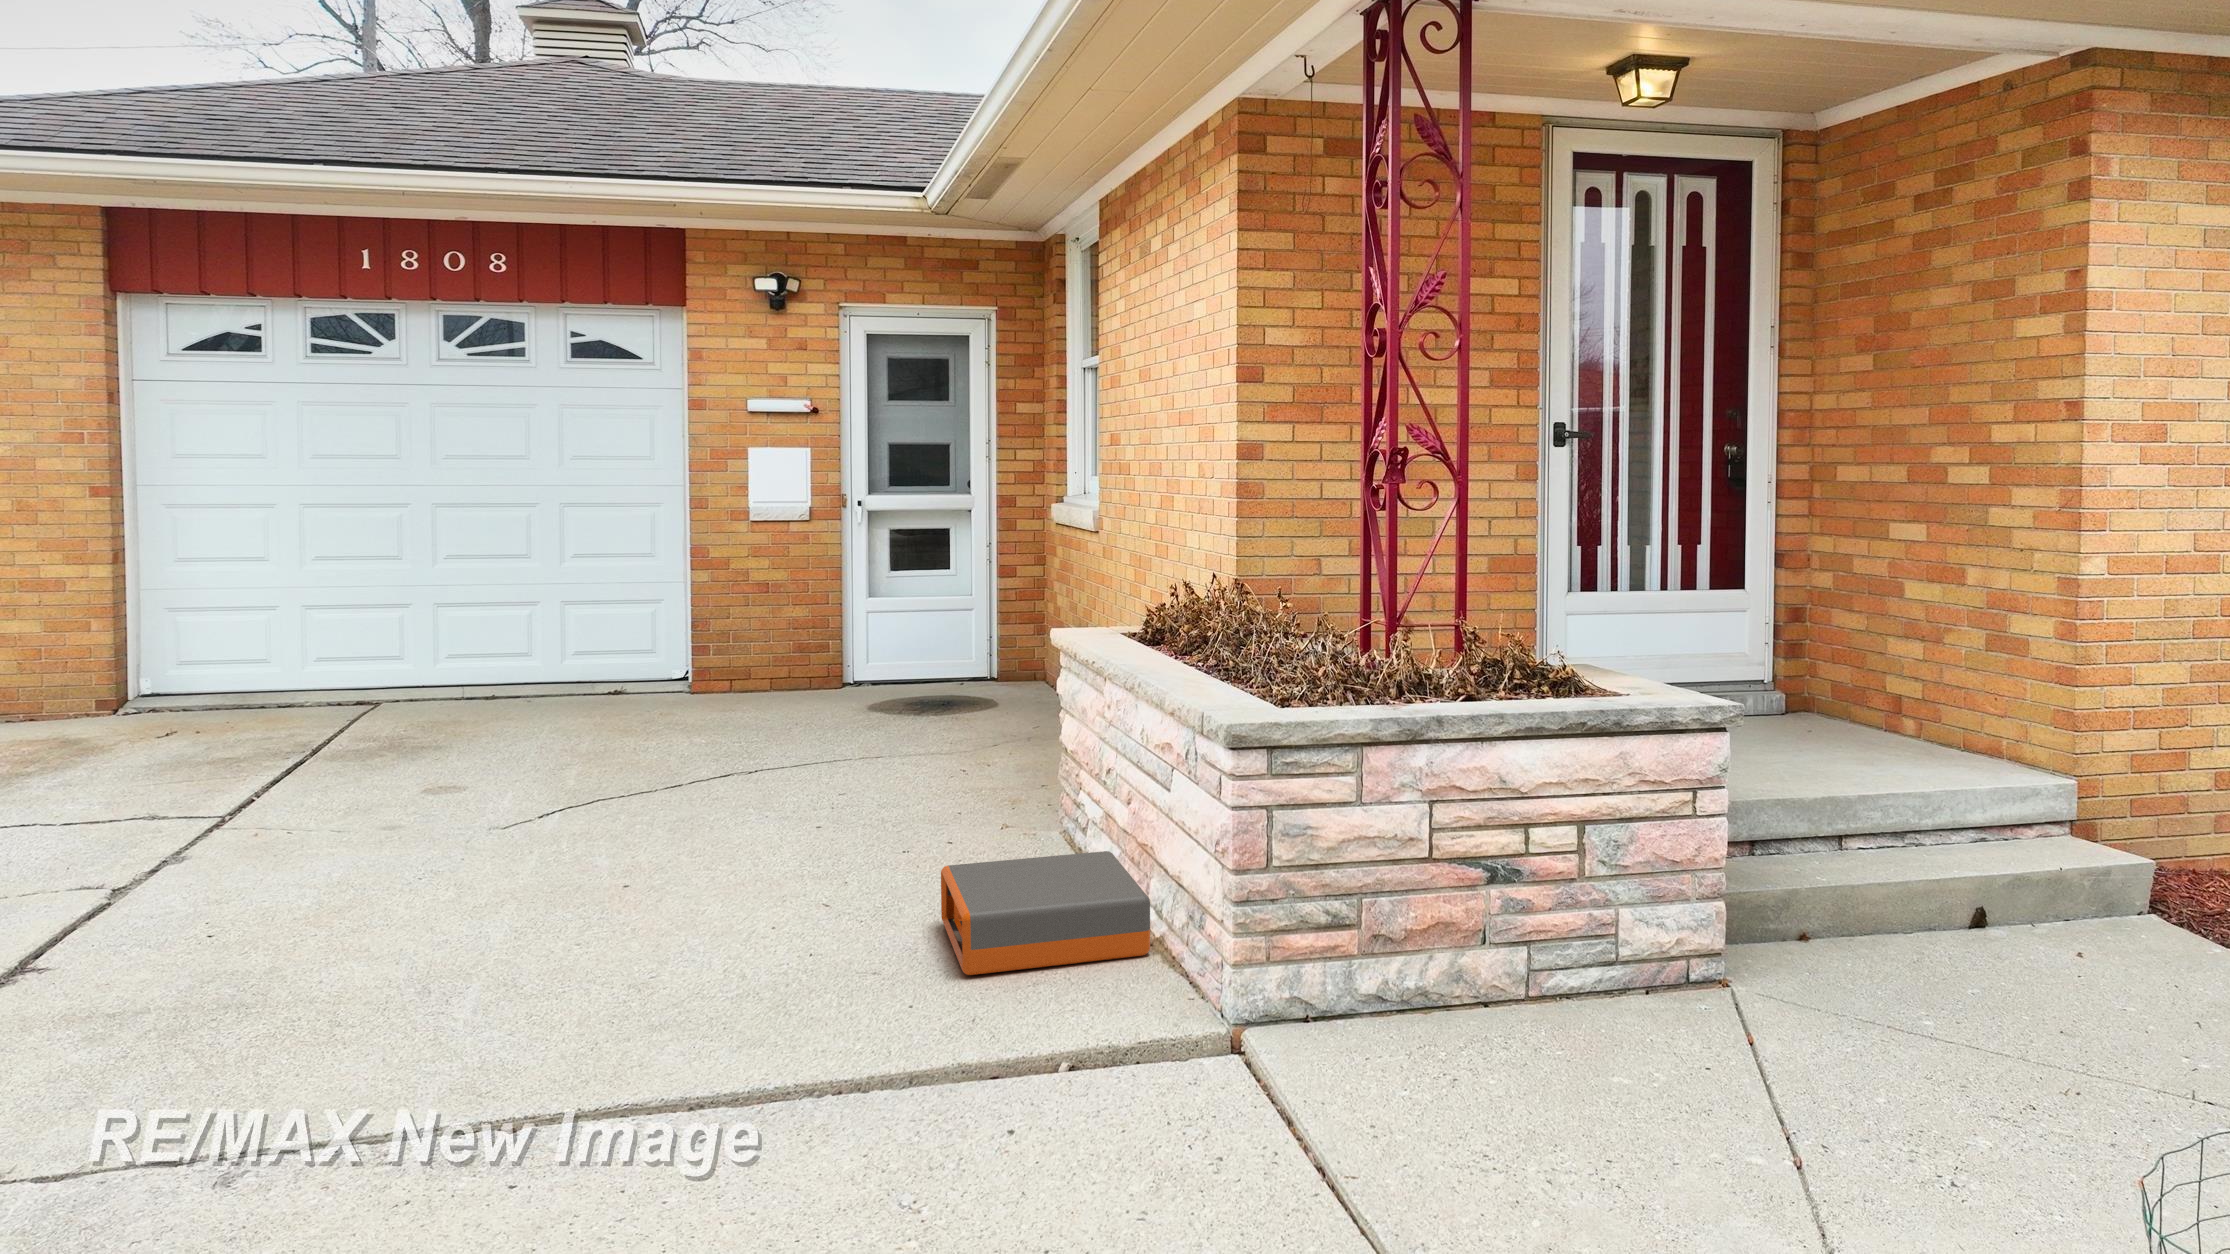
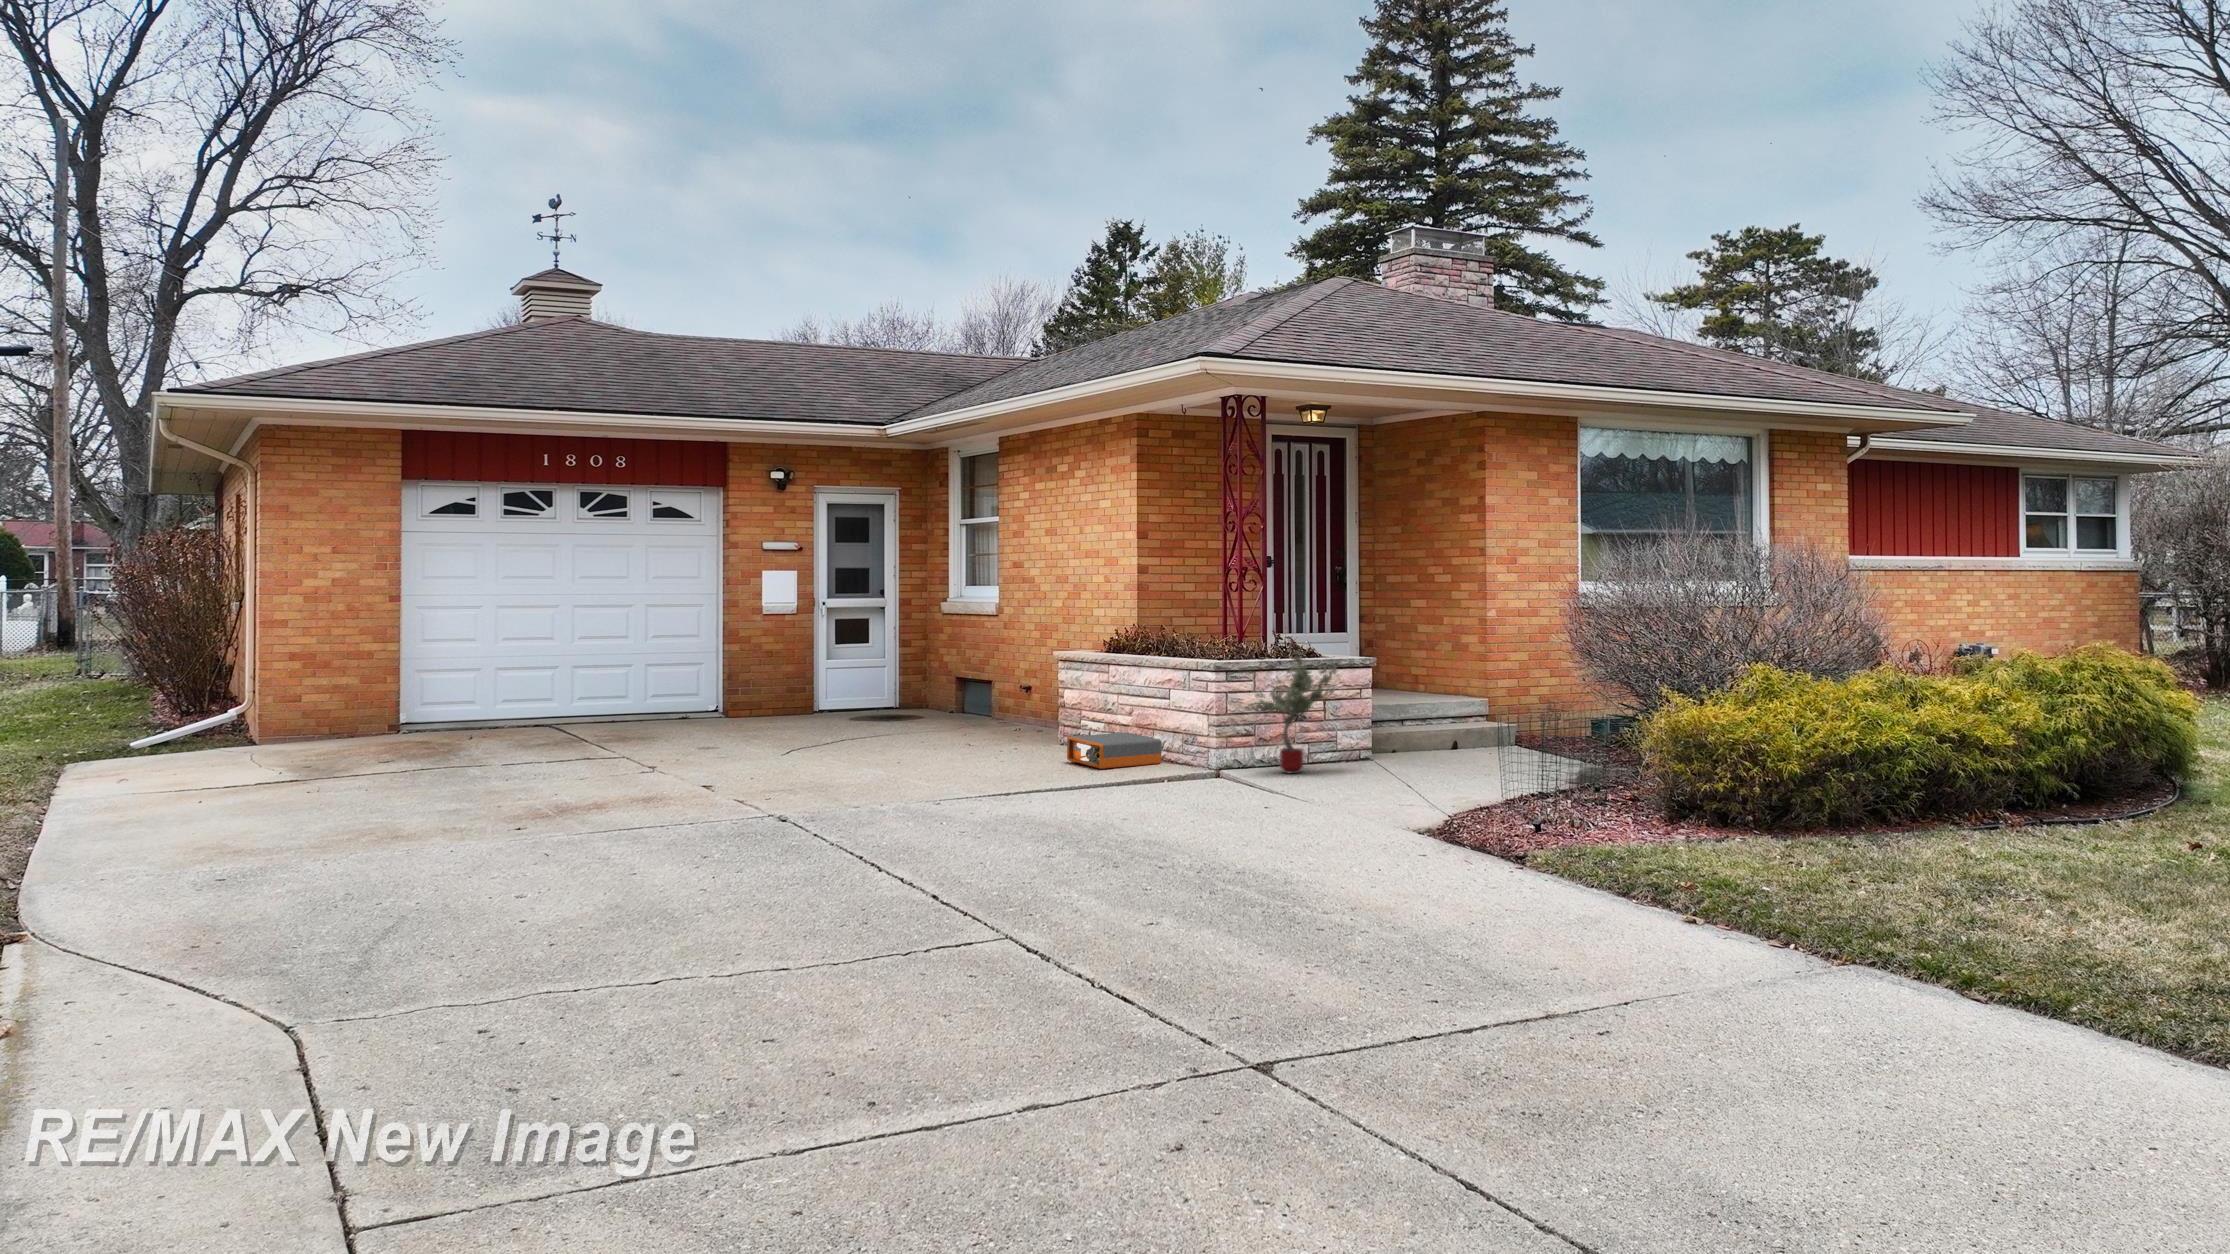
potted tree: none [1294,698,1591,1067] -> present [1247,651,1337,774]

